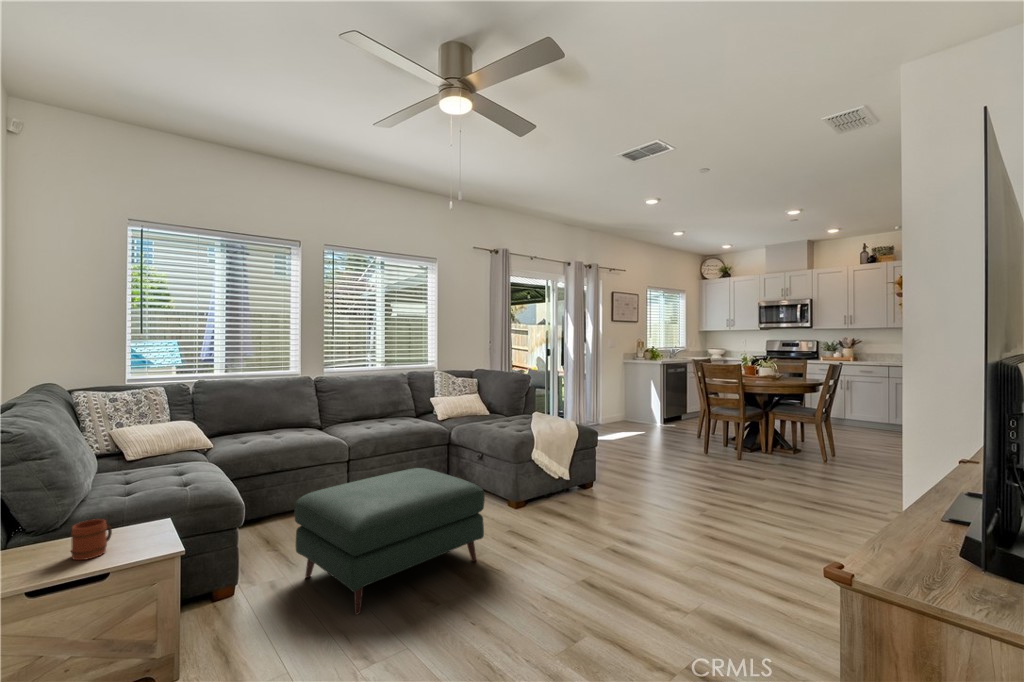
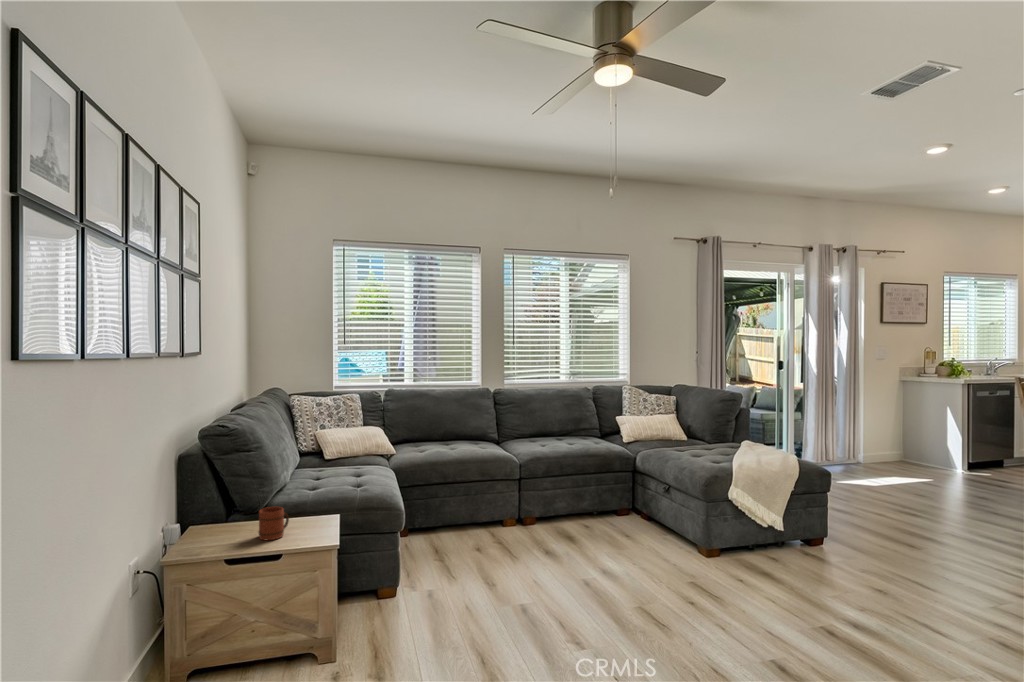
ottoman: present [294,468,485,615] -> none [449,494,650,642]

